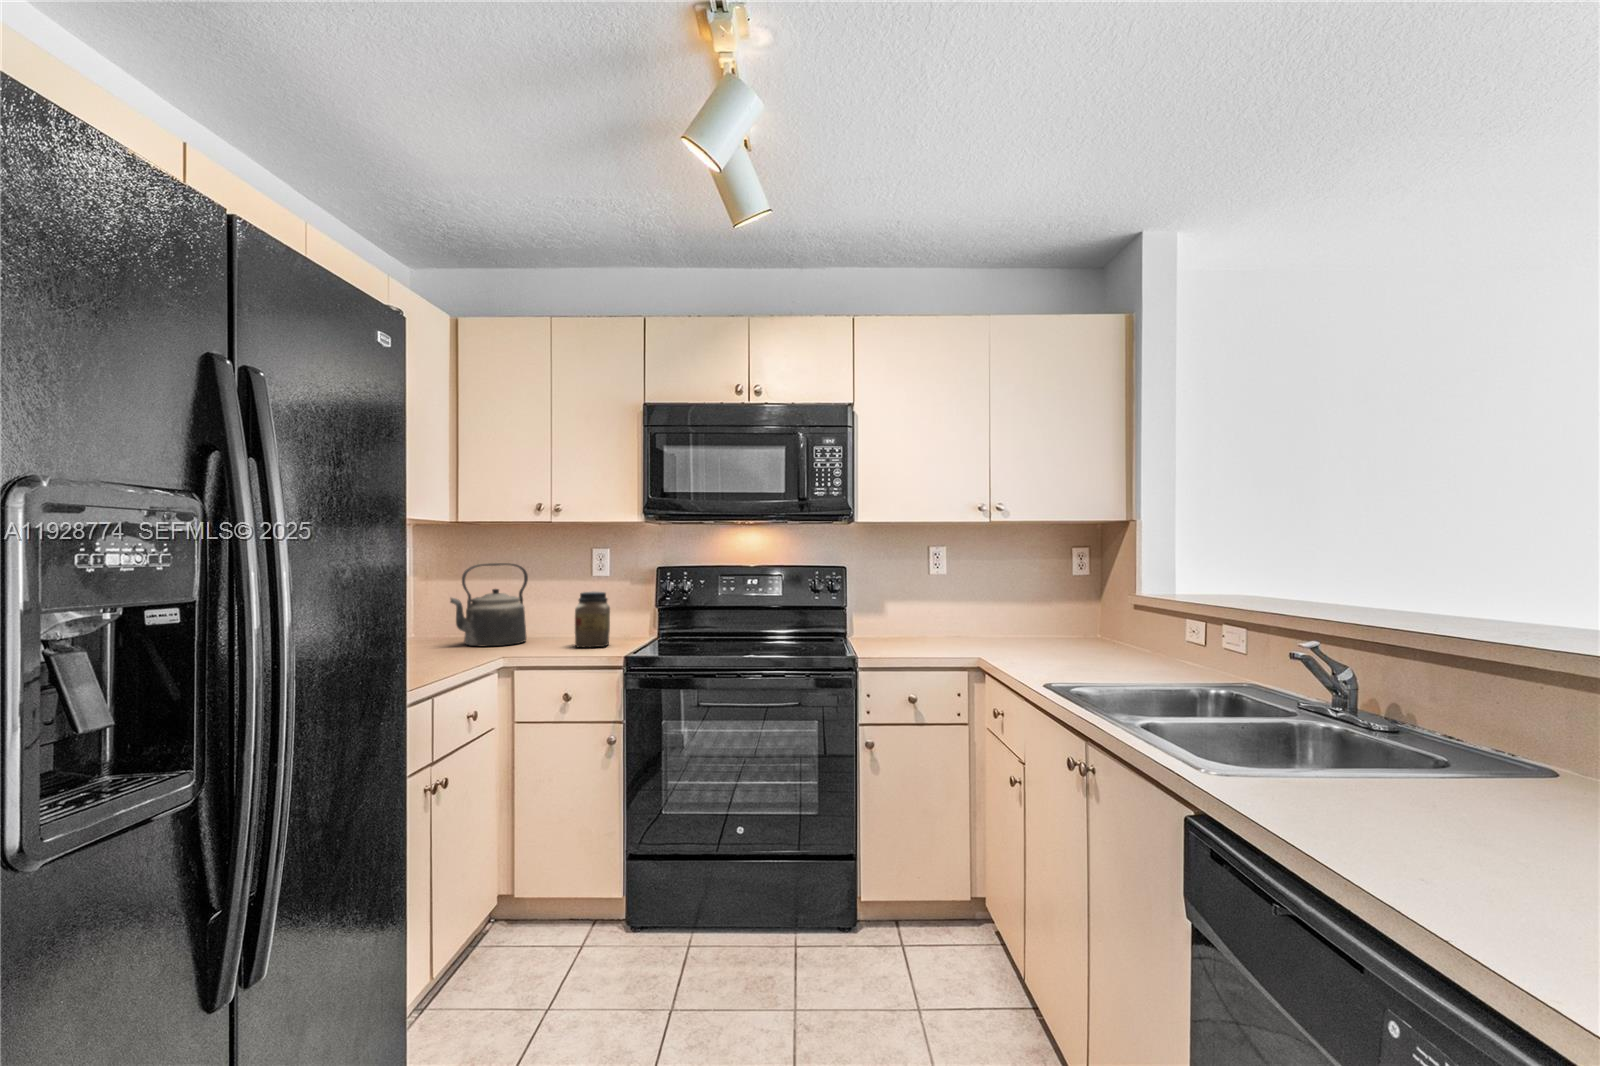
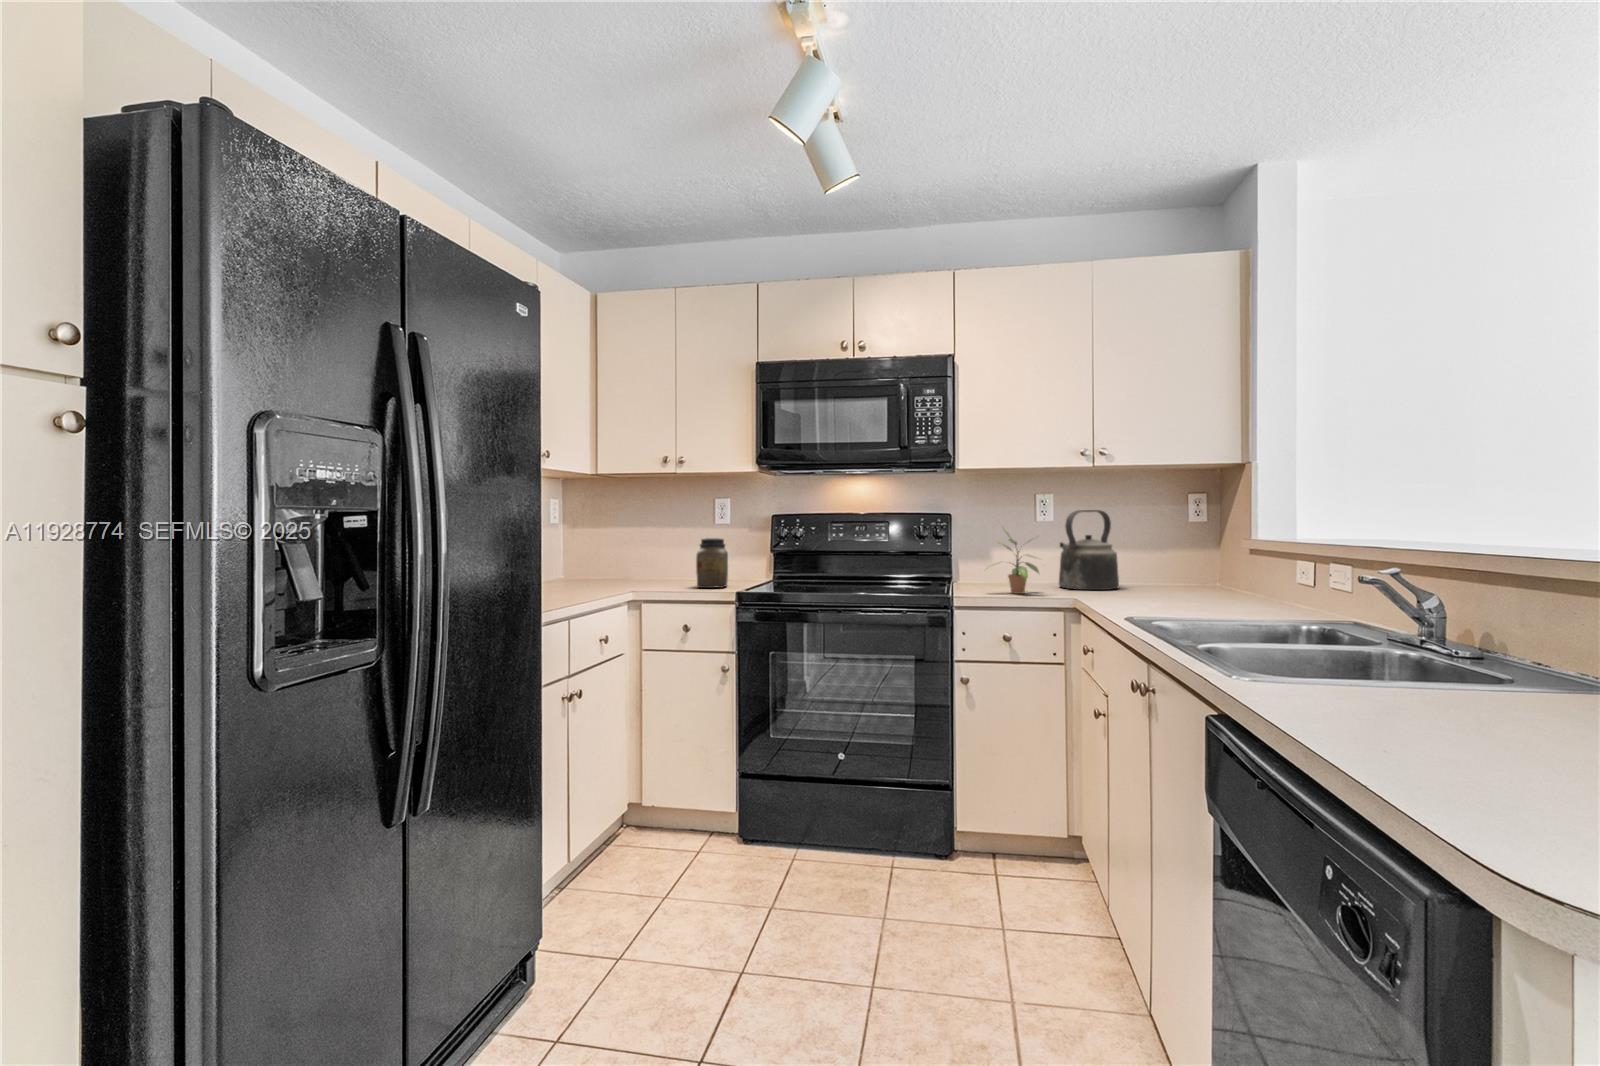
kettle: present [450,563,528,647] -> present [1059,510,1119,590]
potted plant: none [886,578,944,649] -> present [992,532,1039,594]

